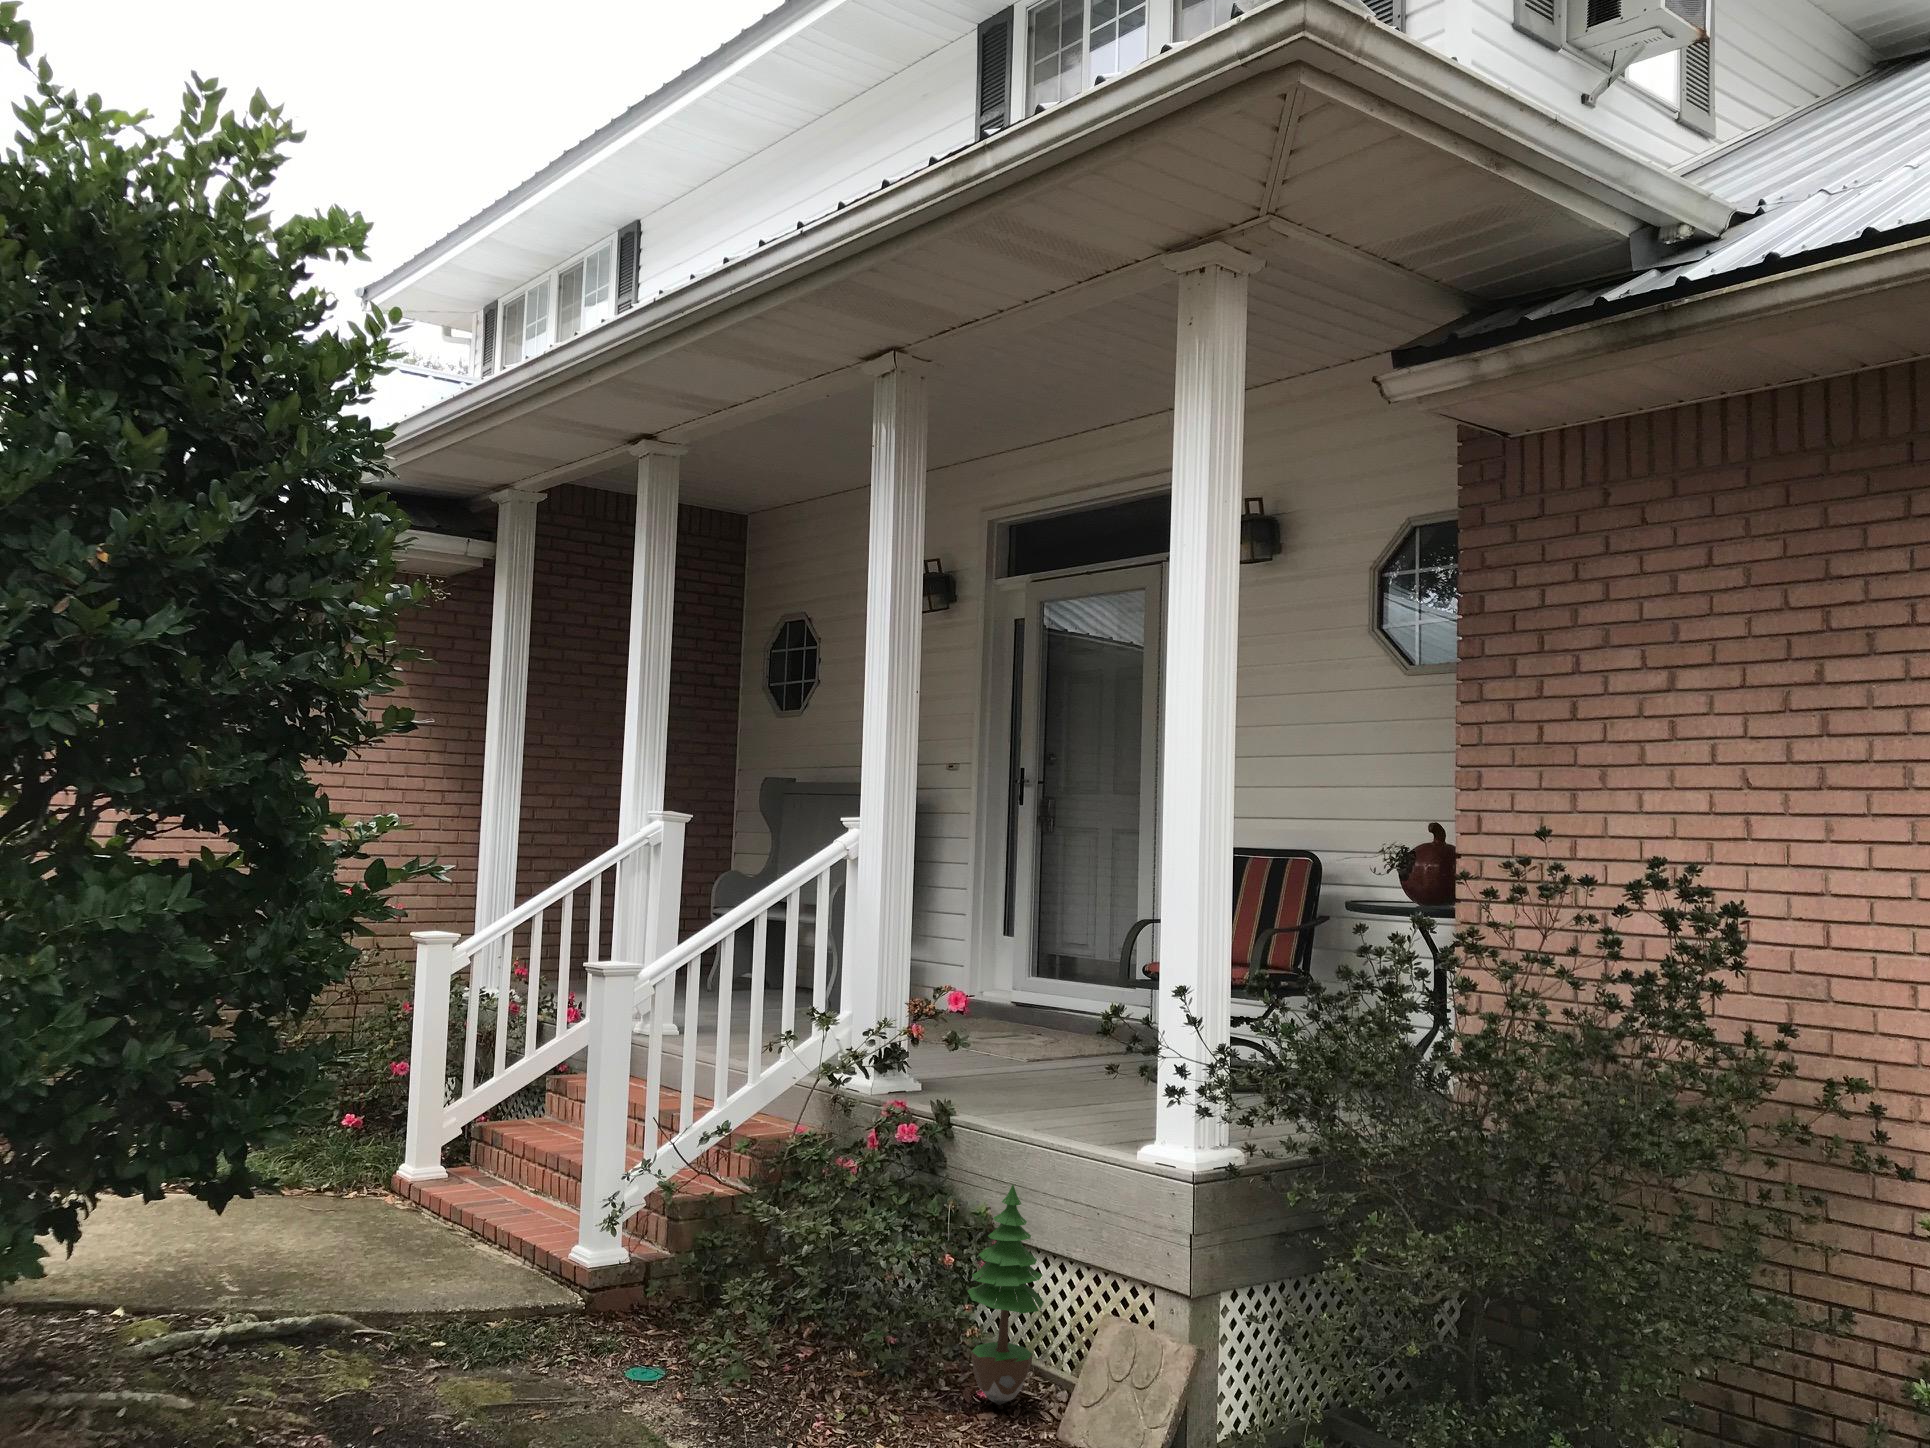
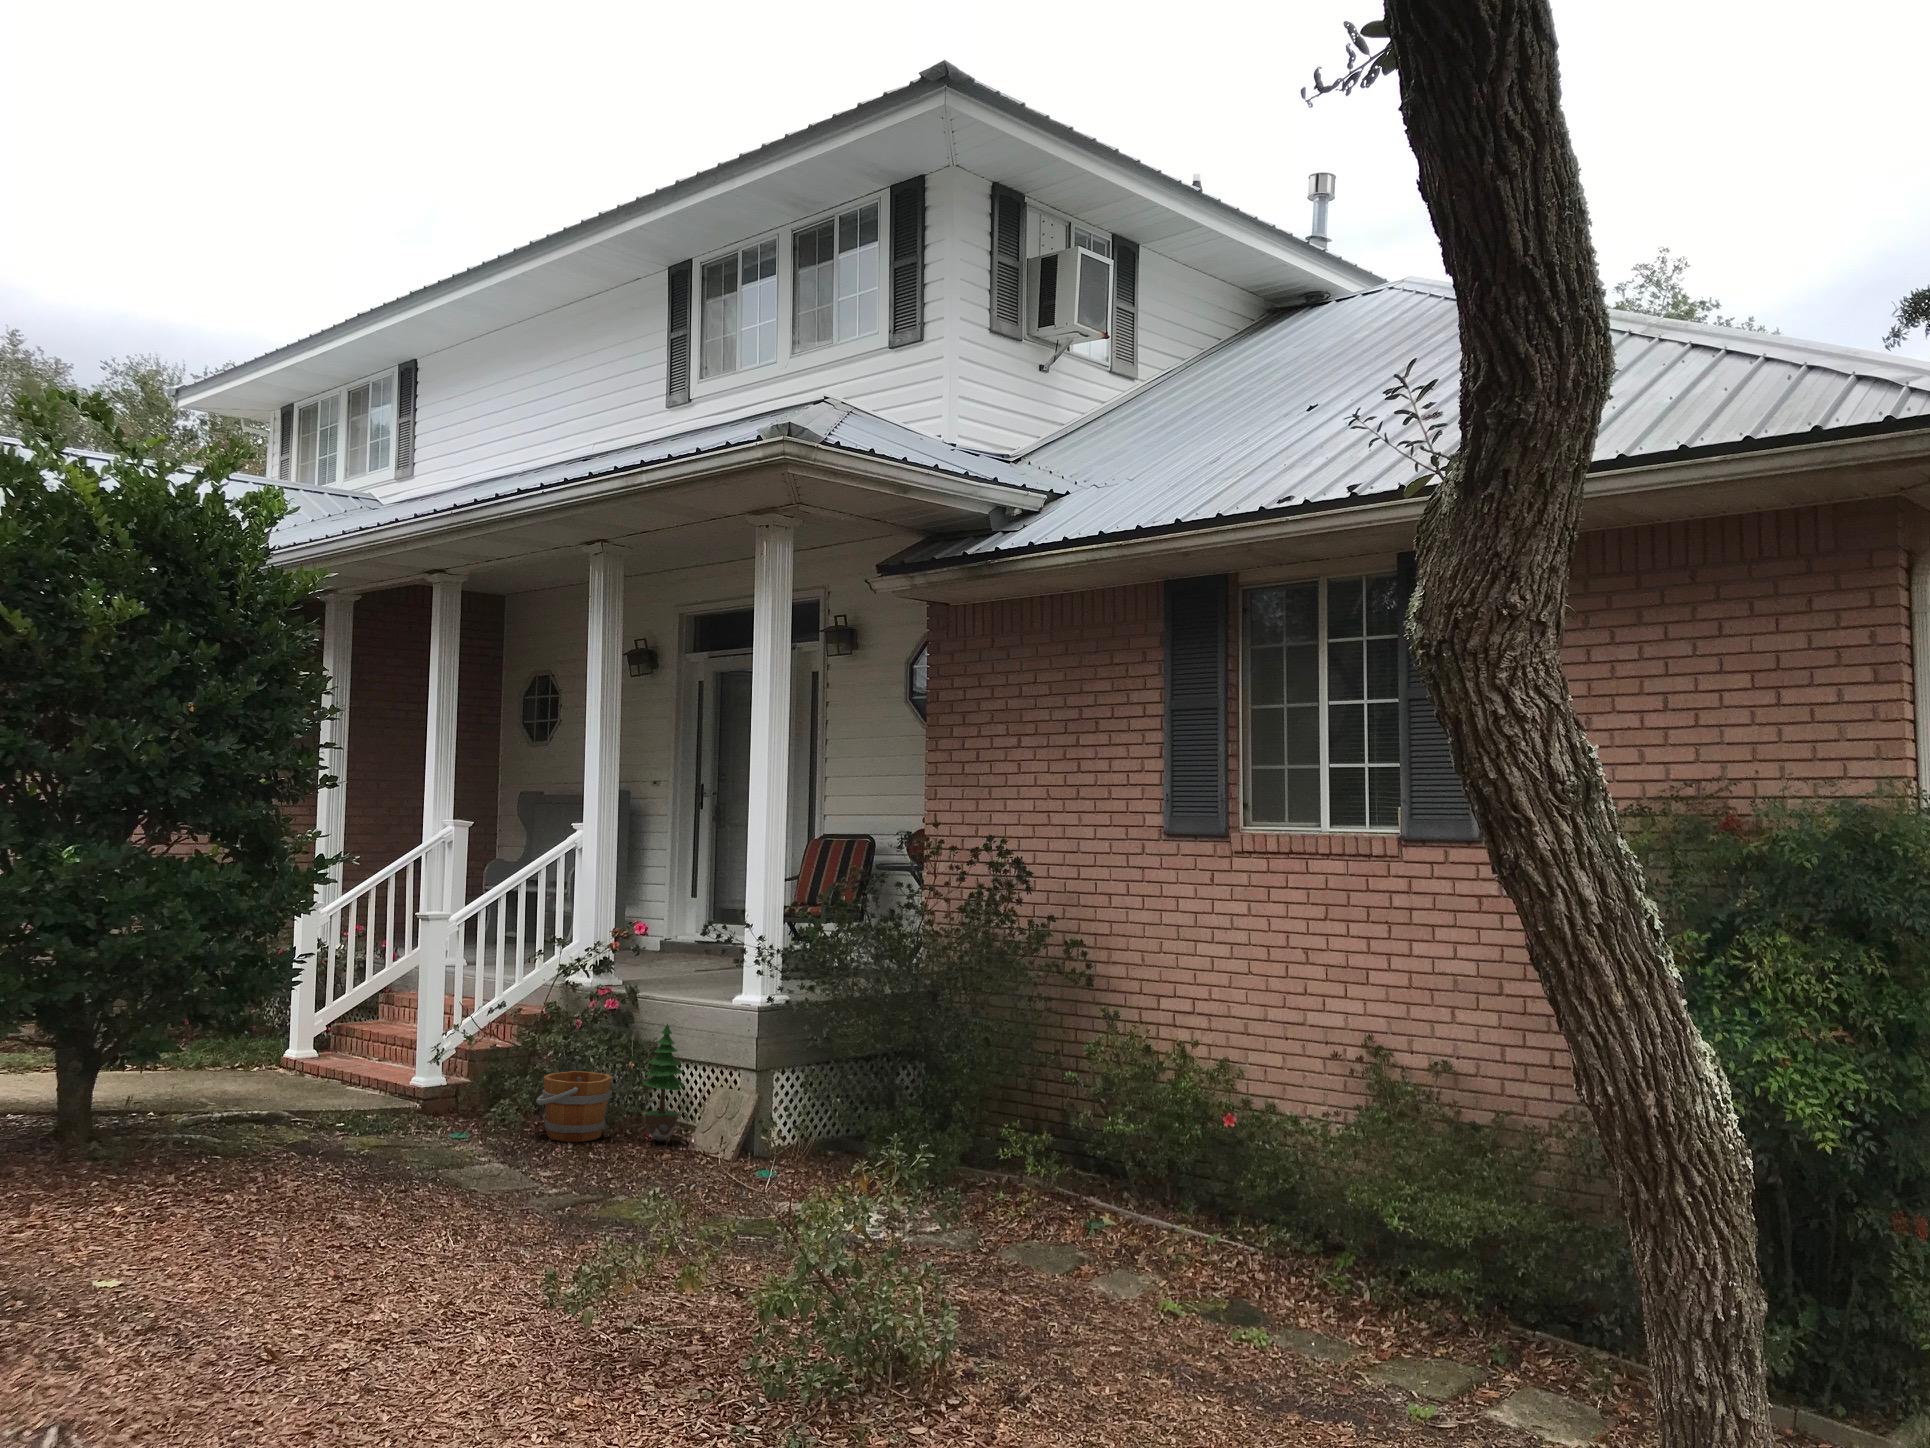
bucket: none [778,1258,912,1400] -> present [536,1071,612,1142]

